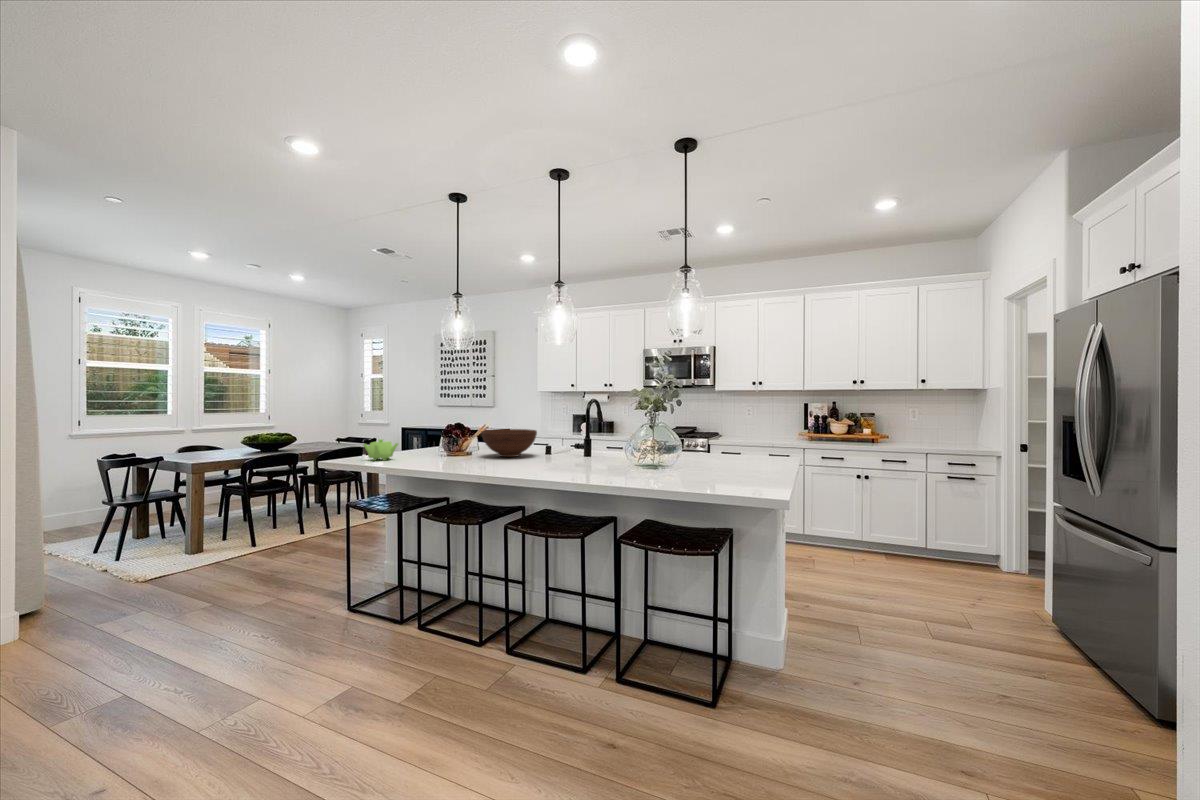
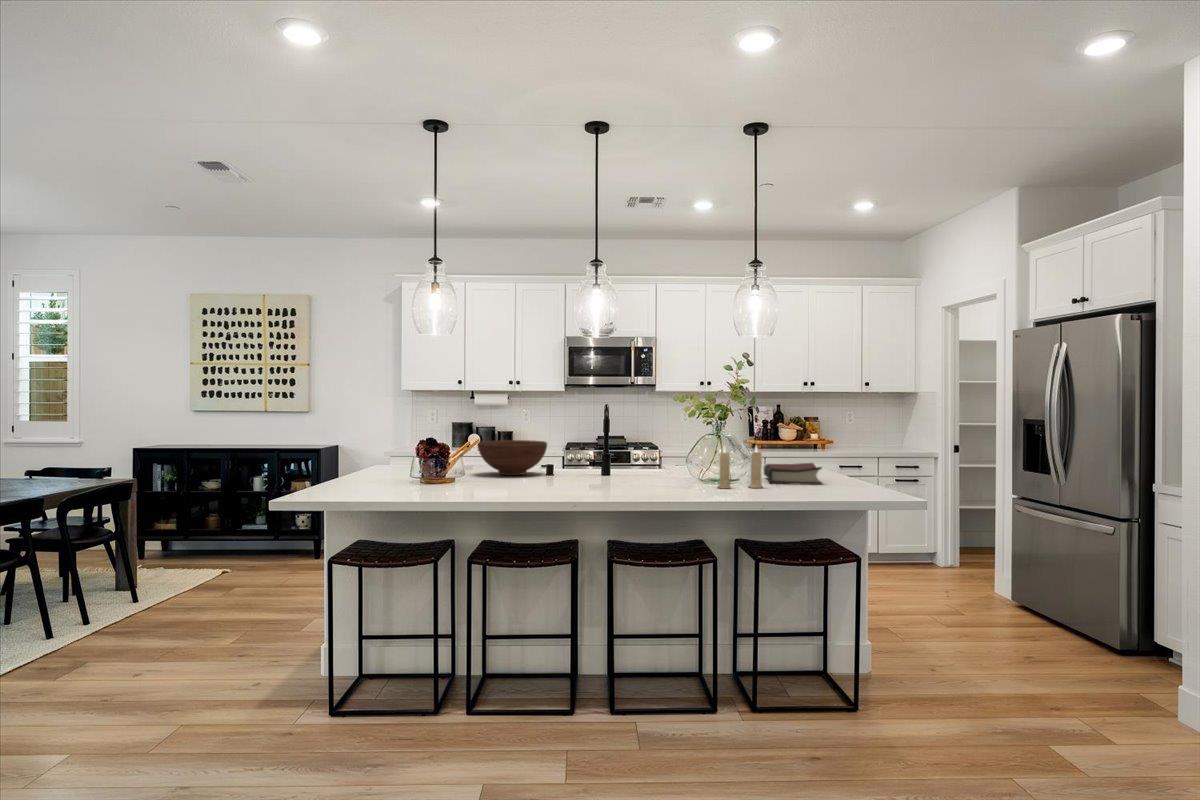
teapot: present [364,439,398,461] -> none [344,456,391,486]
candle: none [604,439,647,484] -> present [718,447,763,488]
hardback book: none [672,458,741,484] -> present [764,463,822,485]

